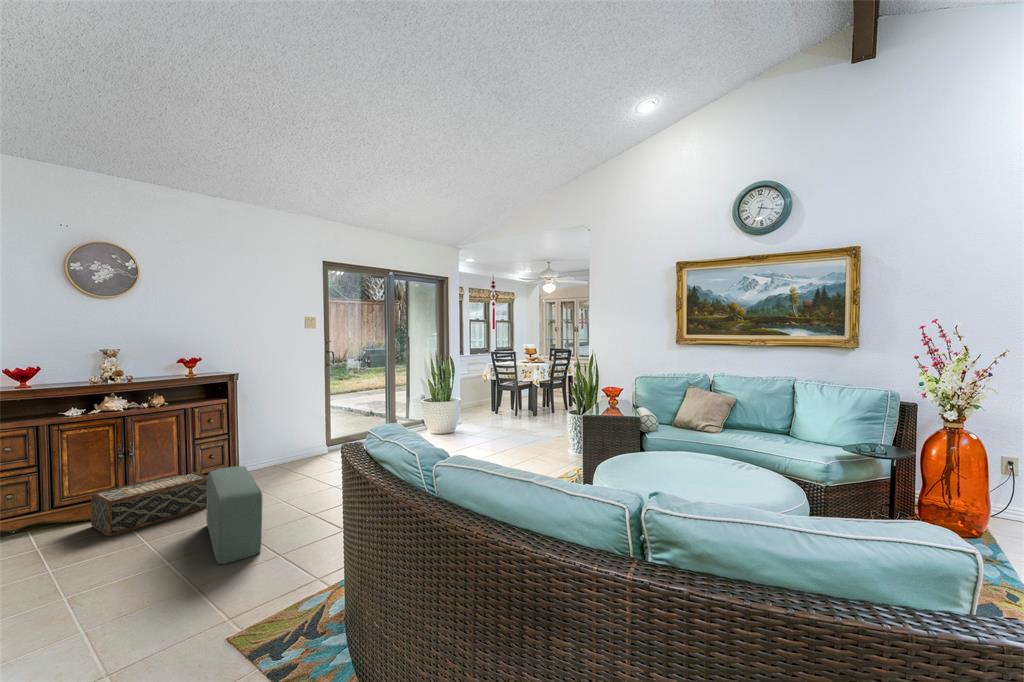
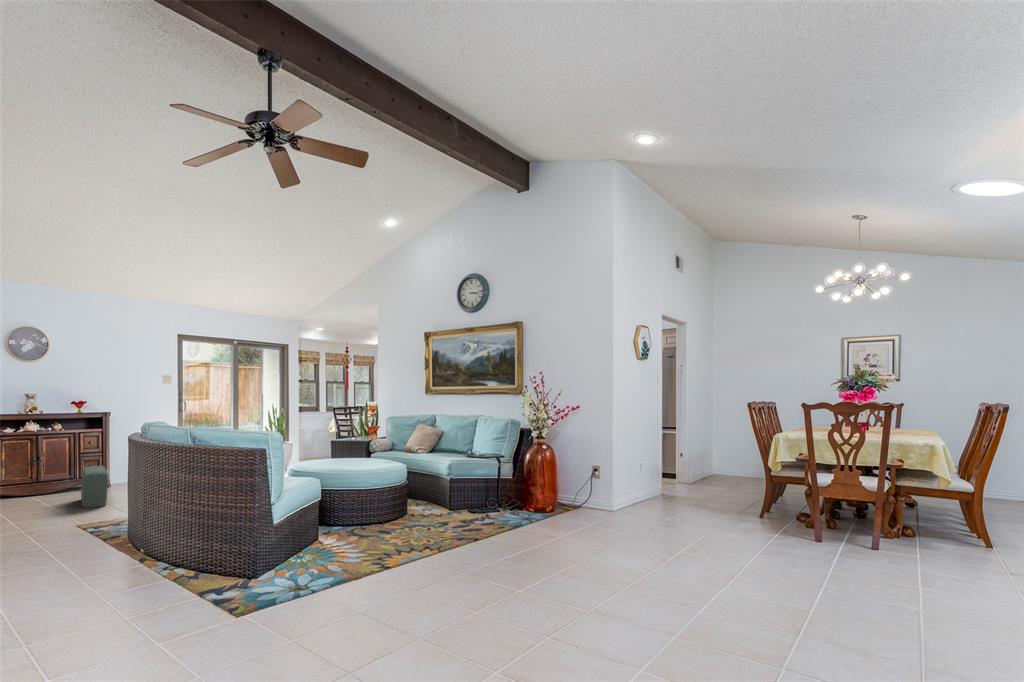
woven basket: present [91,471,207,537] -> none [19,473,86,502]

